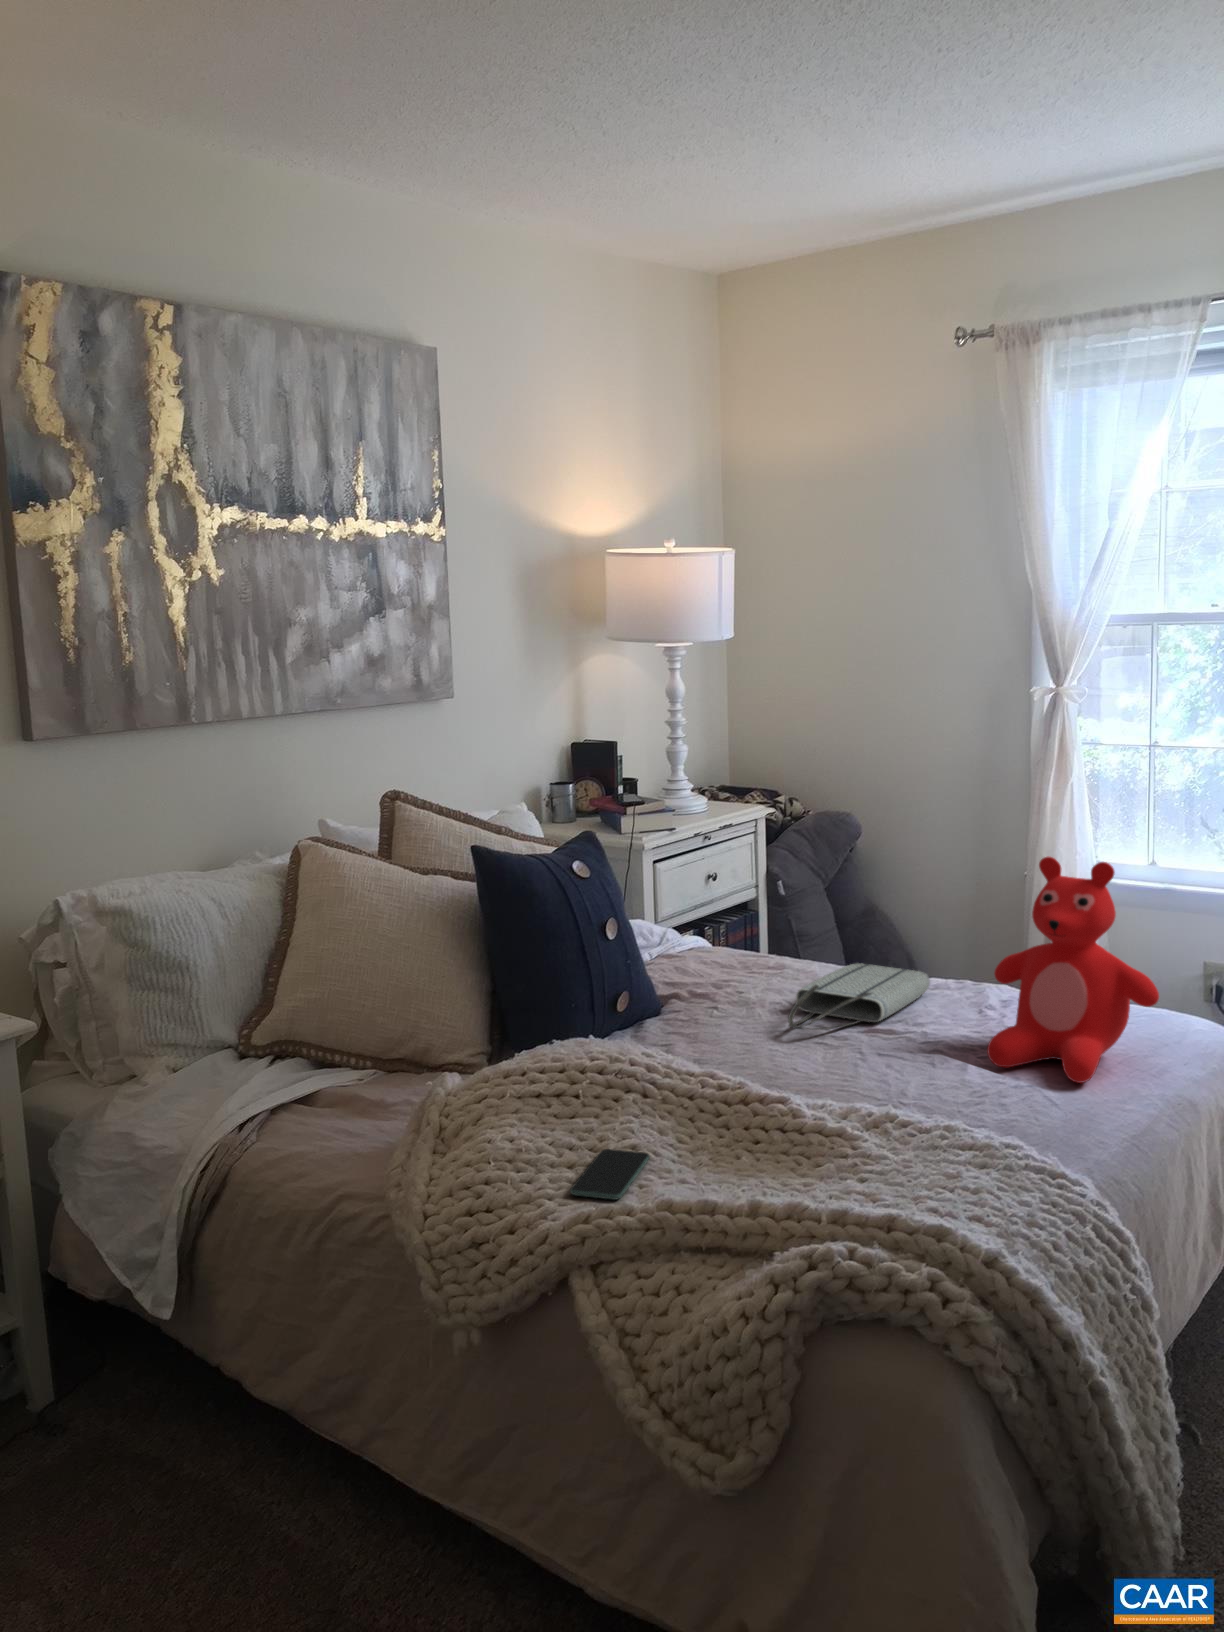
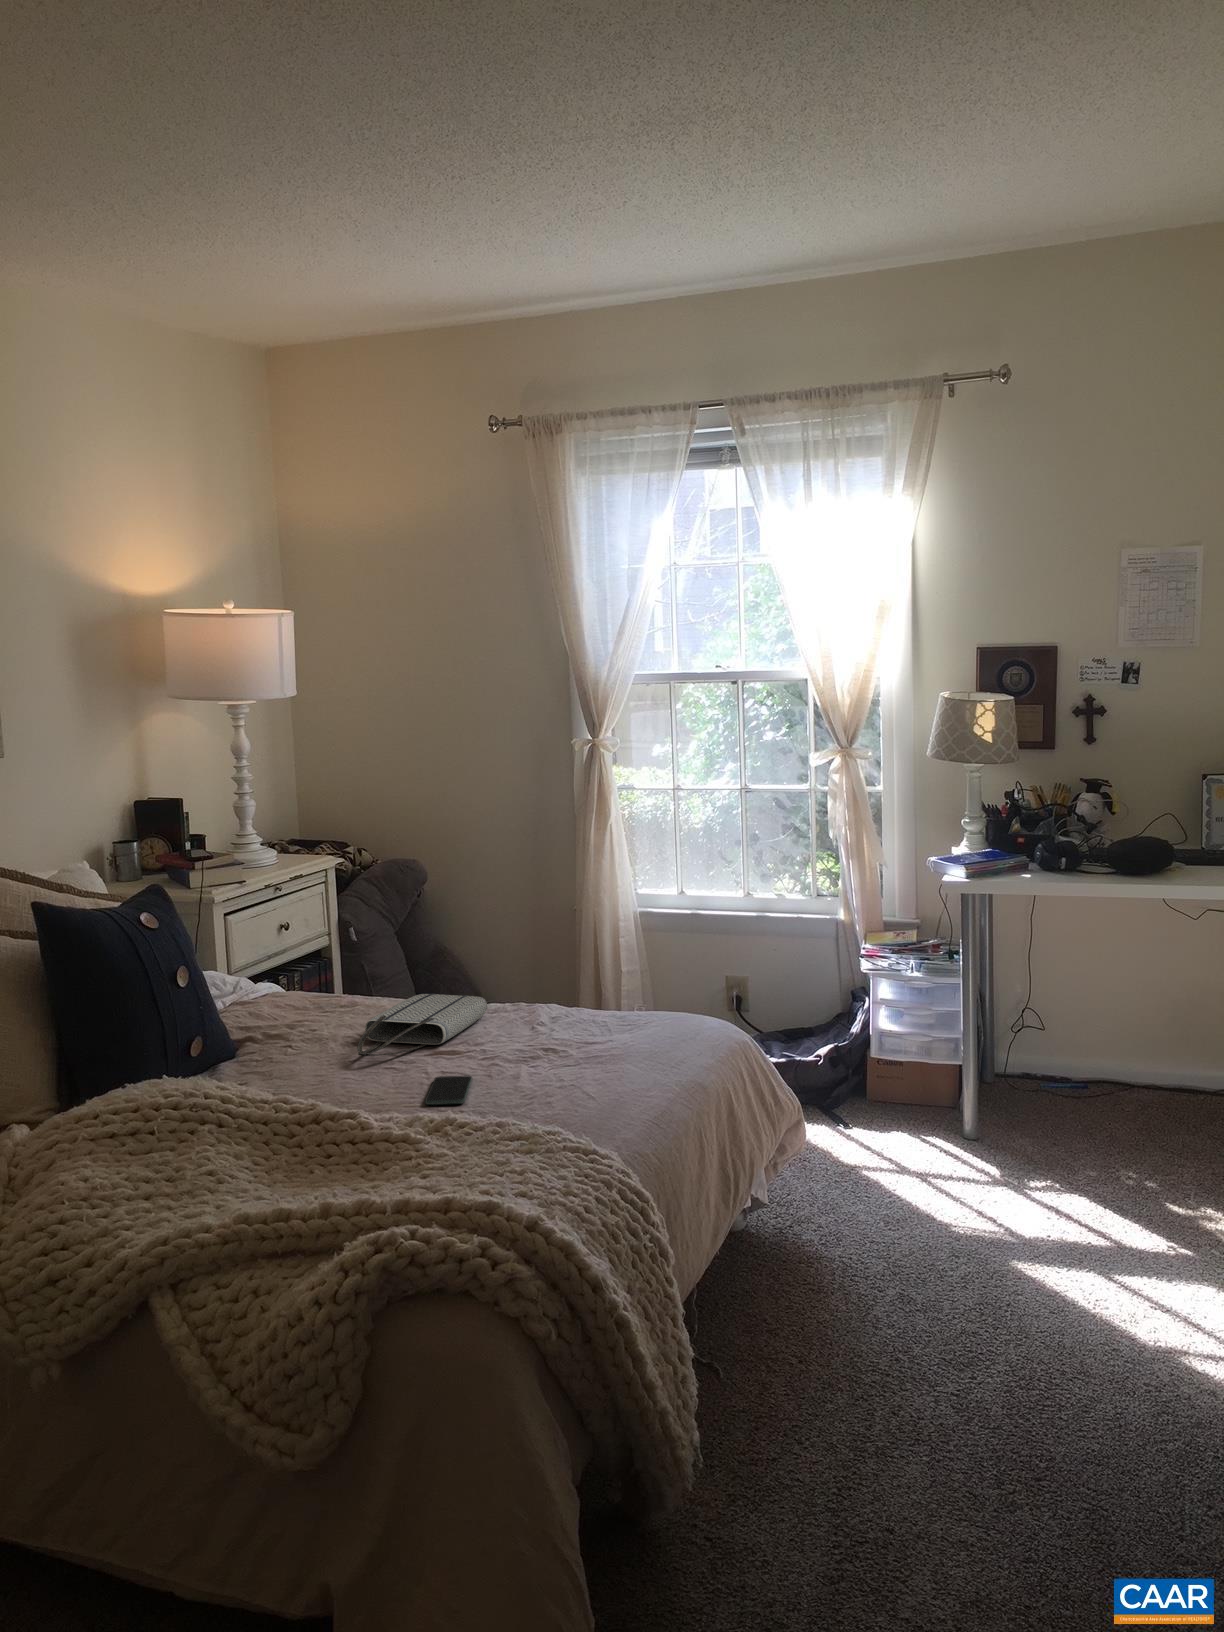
teddy bear: present [987,857,1159,1083] -> none [535,884,675,1078]
smartphone: present [570,1149,650,1200] -> present [425,1075,472,1105]

